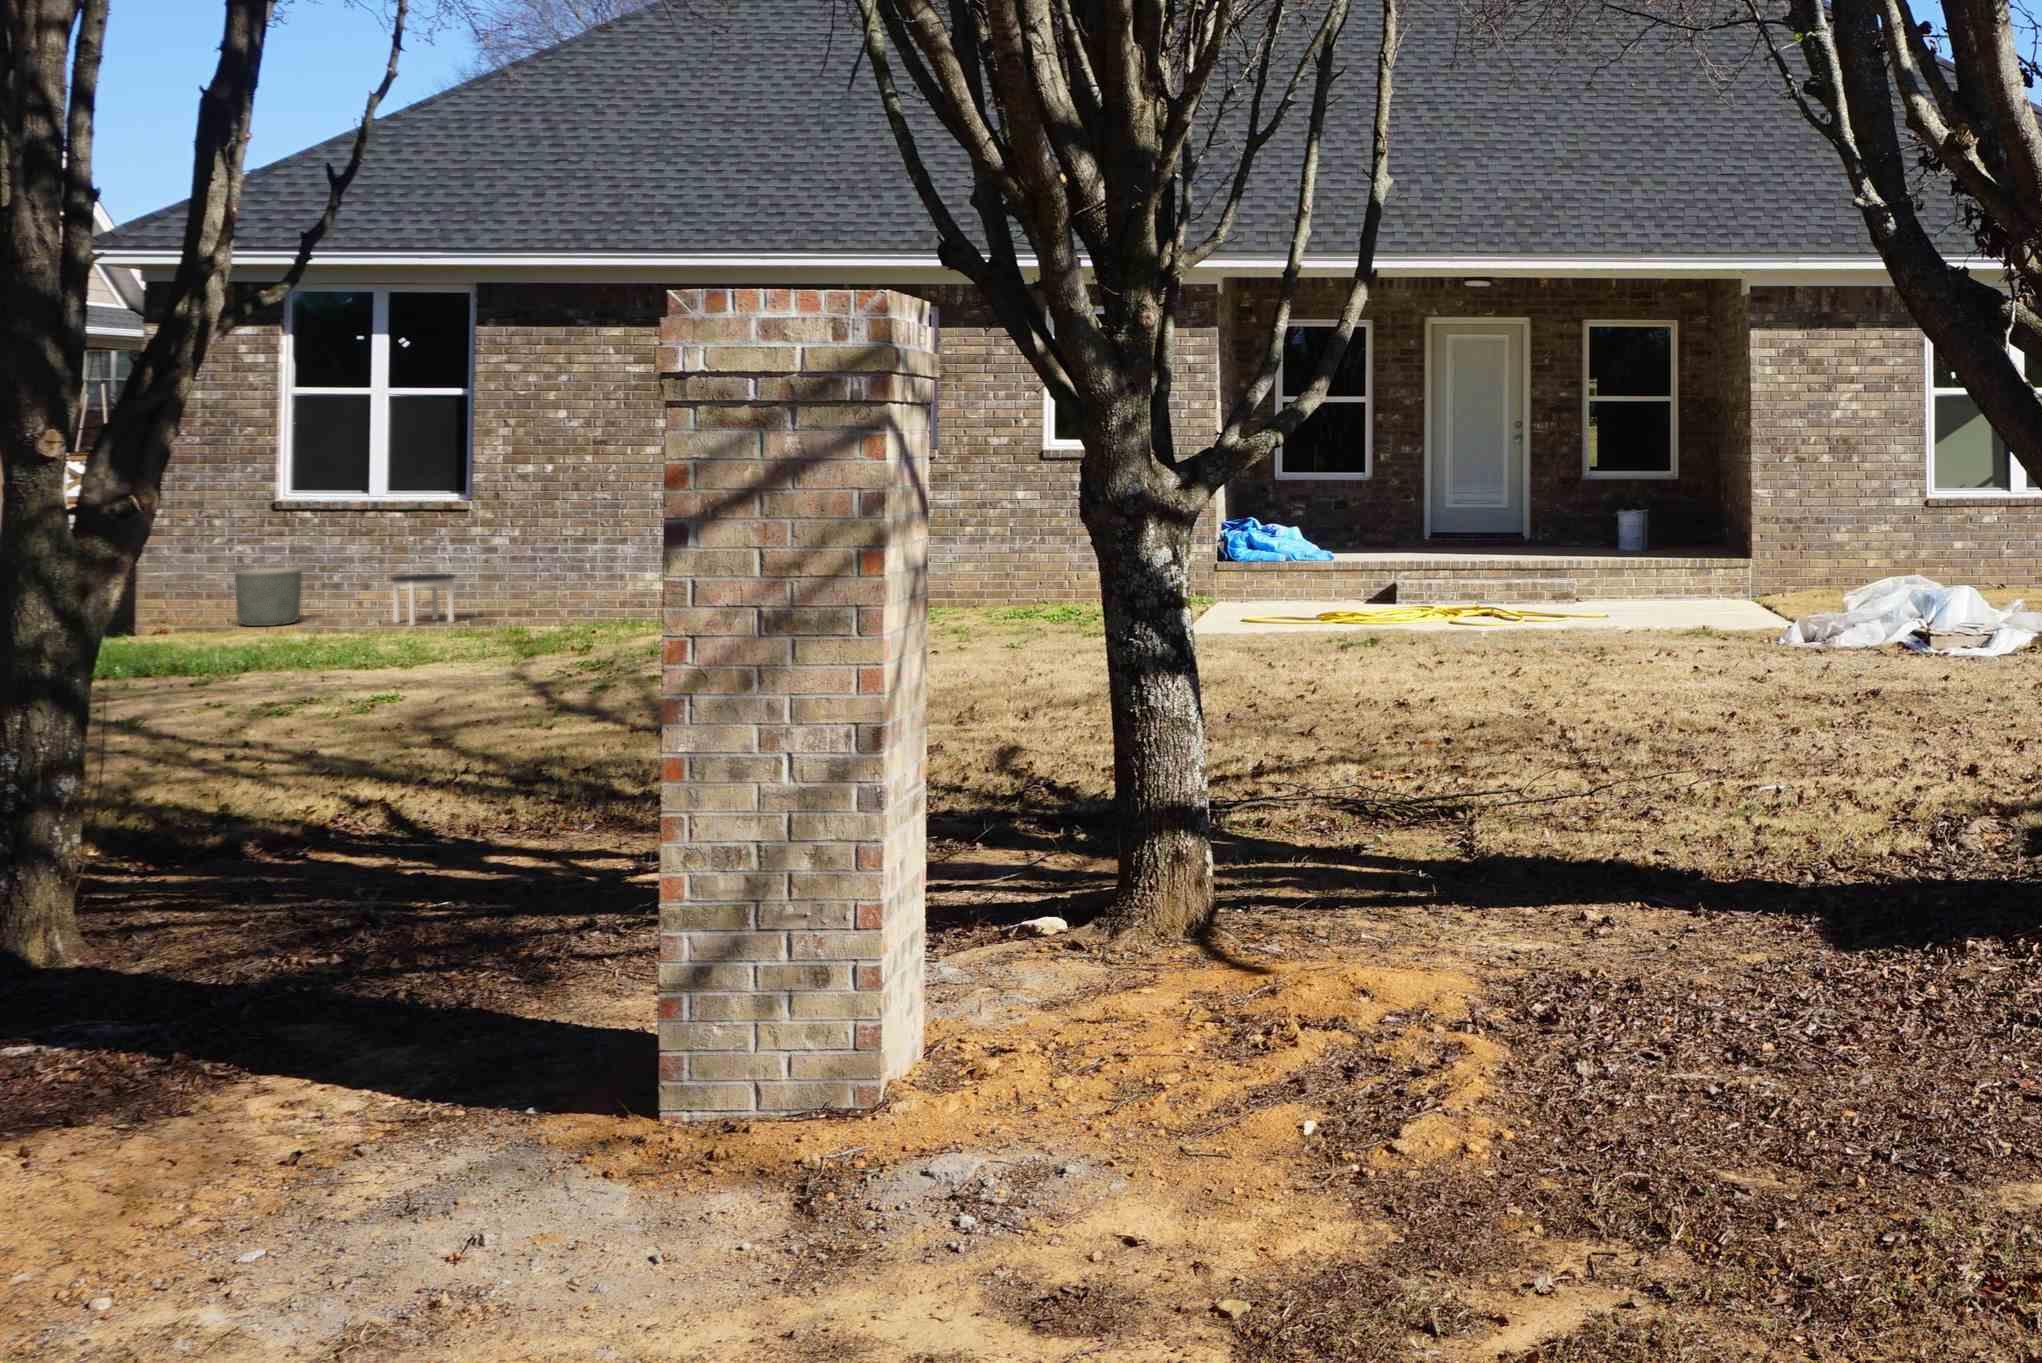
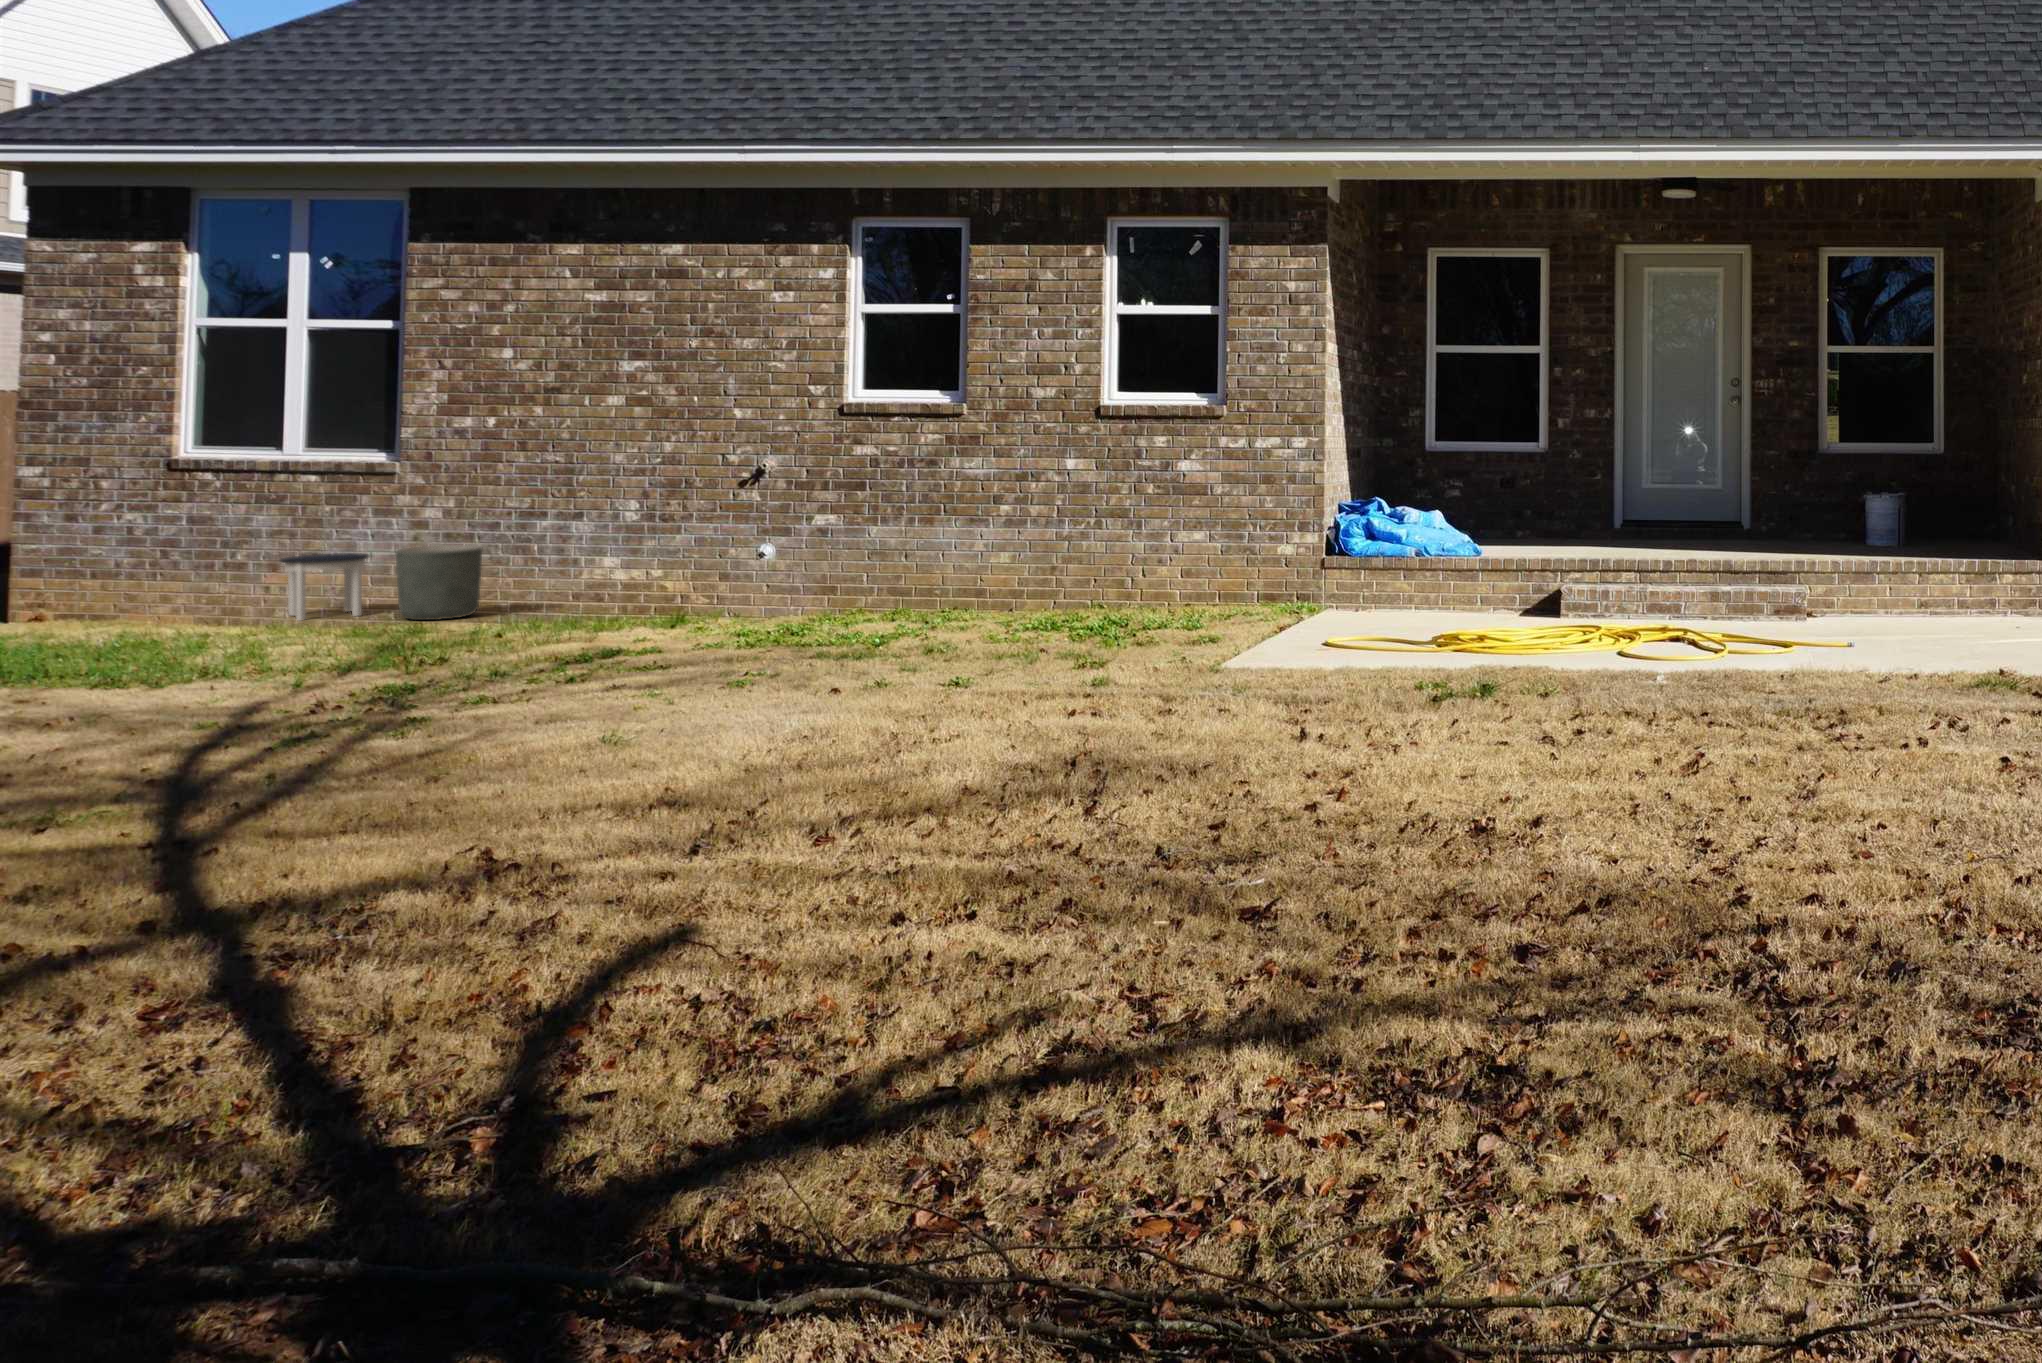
planter: present [235,568,302,626] -> present [396,545,482,620]

